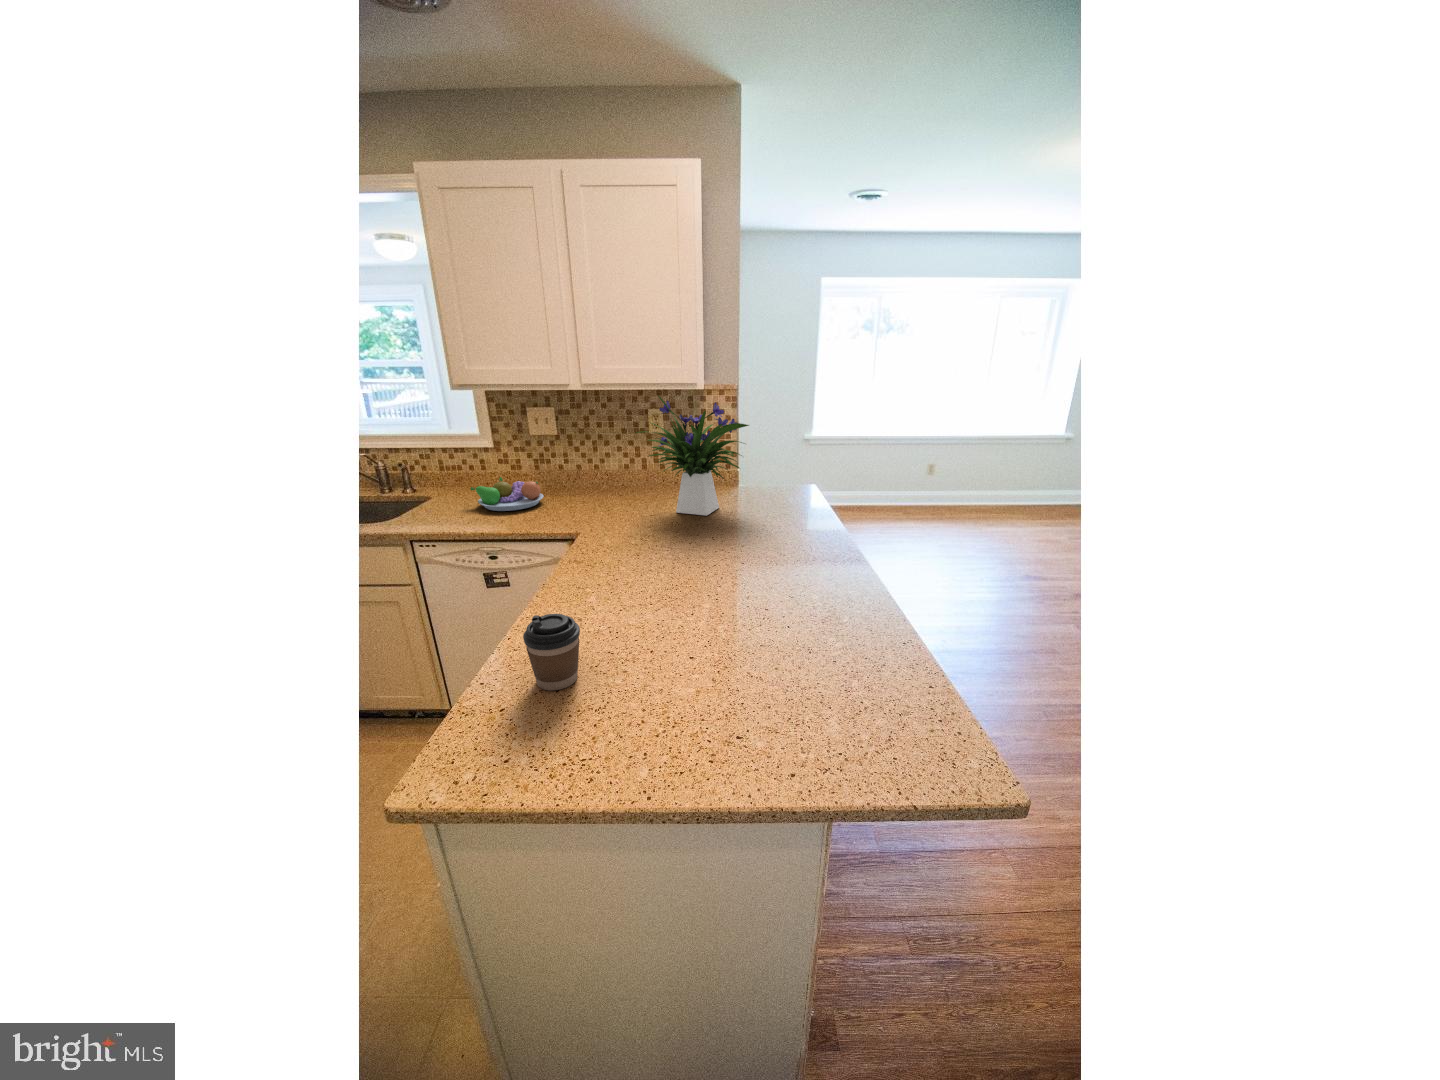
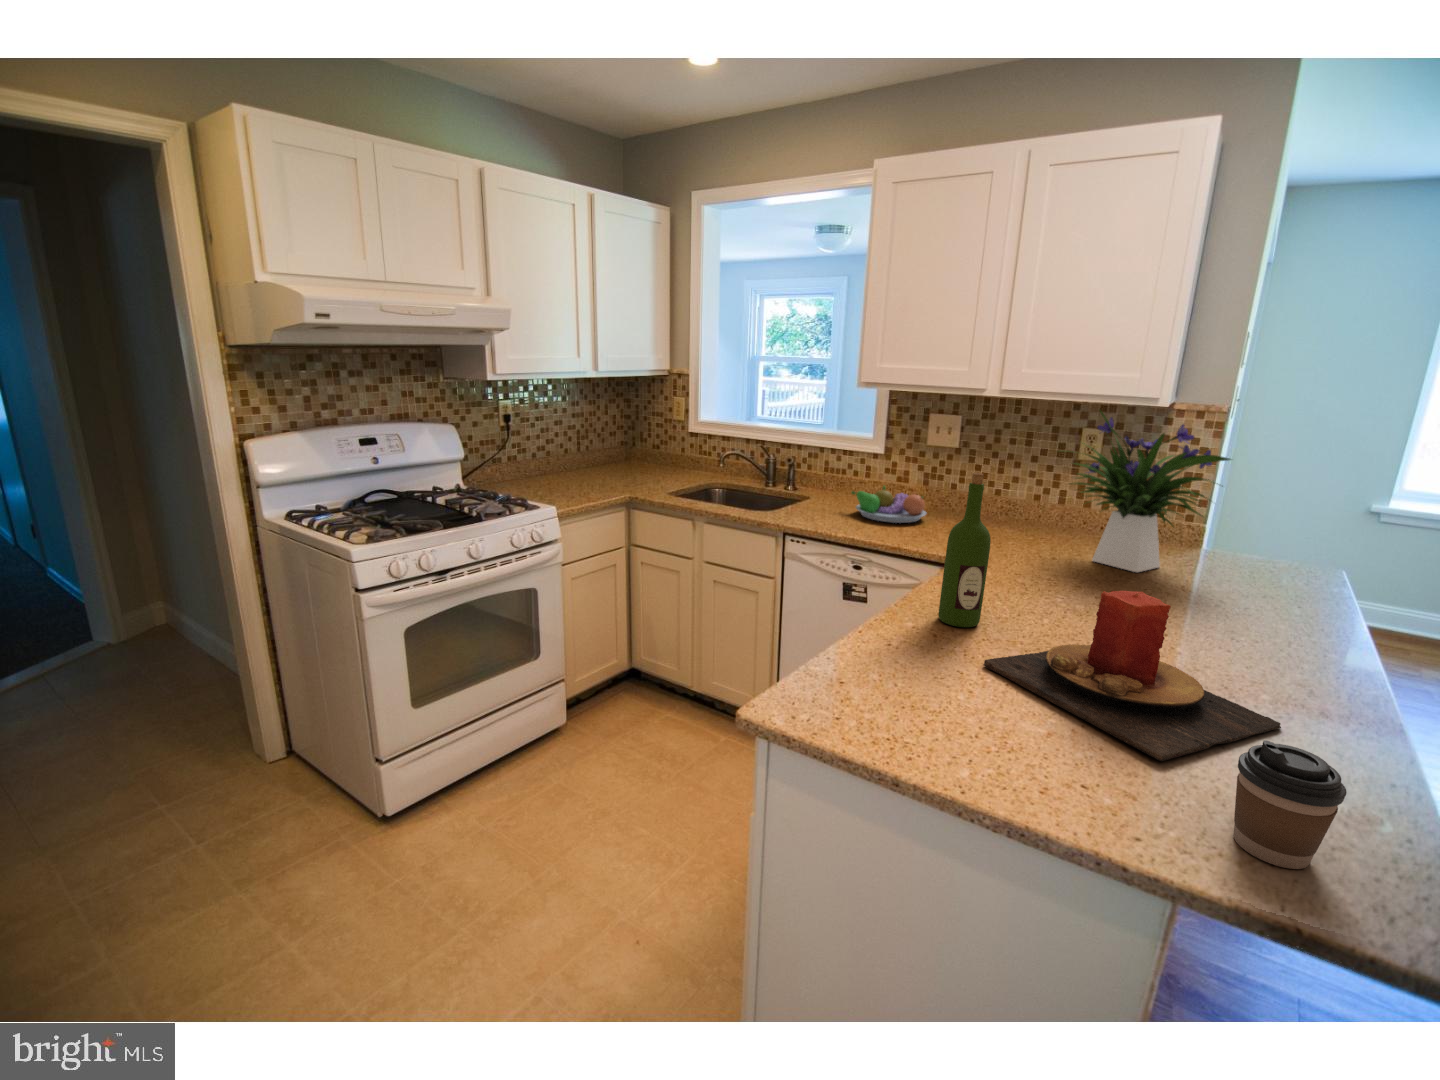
wine bottle: none [568,469,610,606] -> present [939,473,991,627]
candle: none [623,548,825,687] -> present [983,591,1281,762]
coffee cup: present [523,614,580,690] -> present [1234,740,1347,869]

